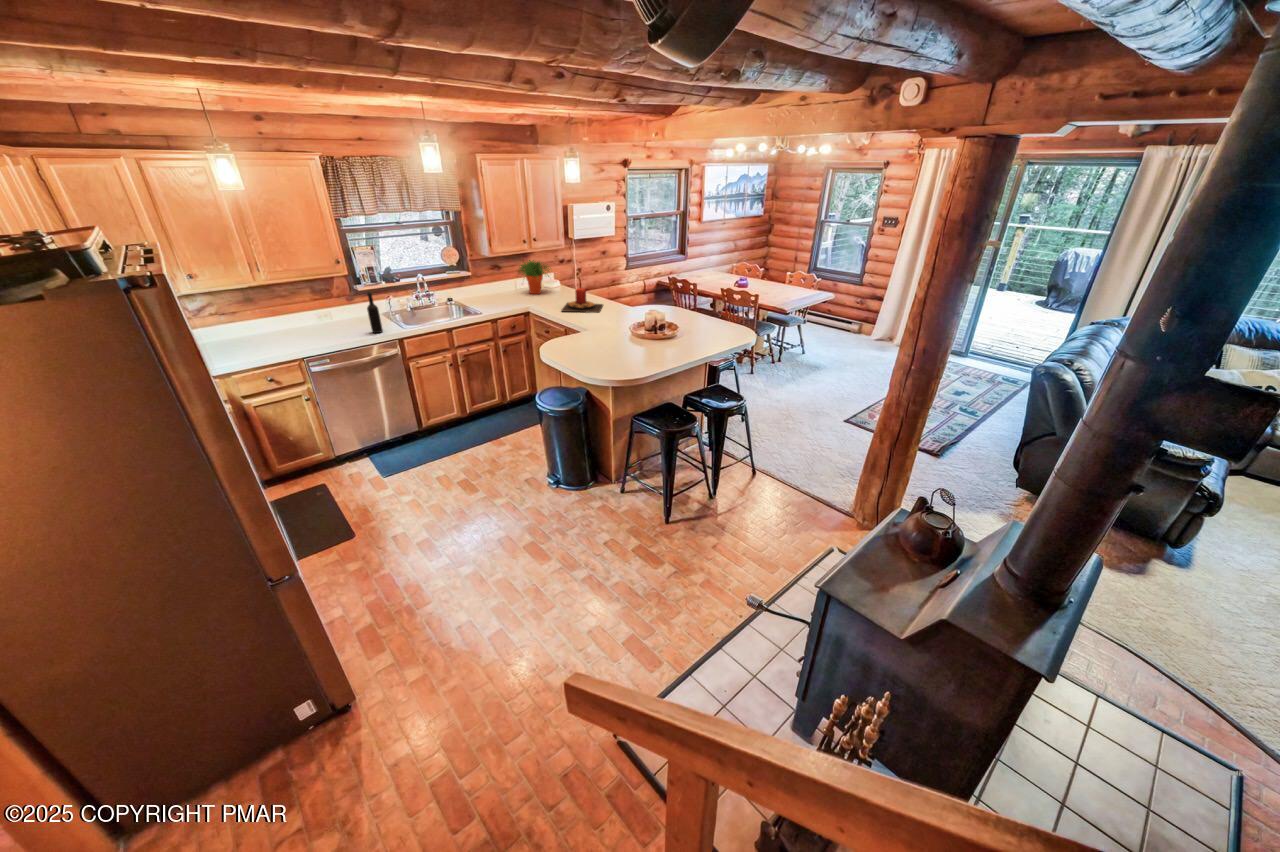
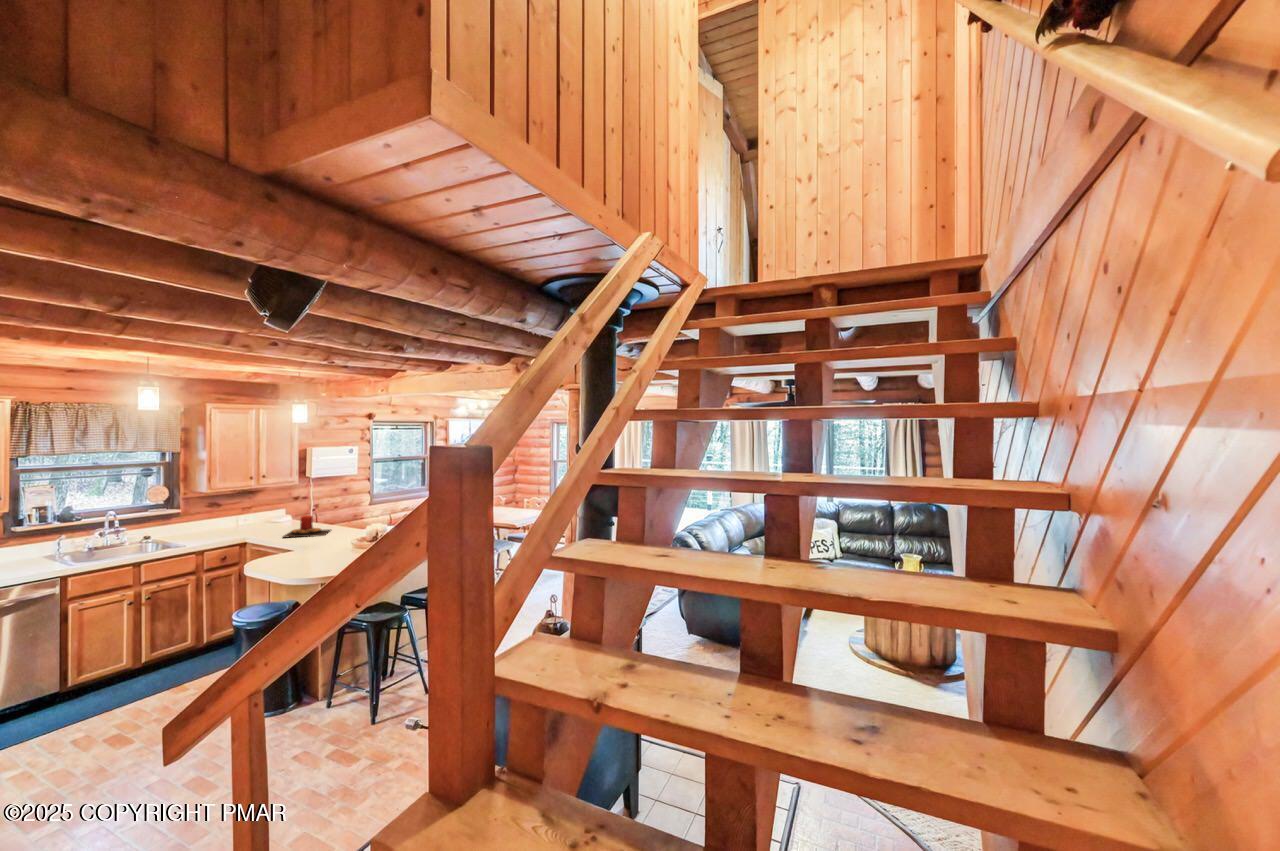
potted plant: present [520,260,549,294] -> none [235,495,281,528]
wine bottle: present [367,291,383,333] -> none [25,526,42,573]

